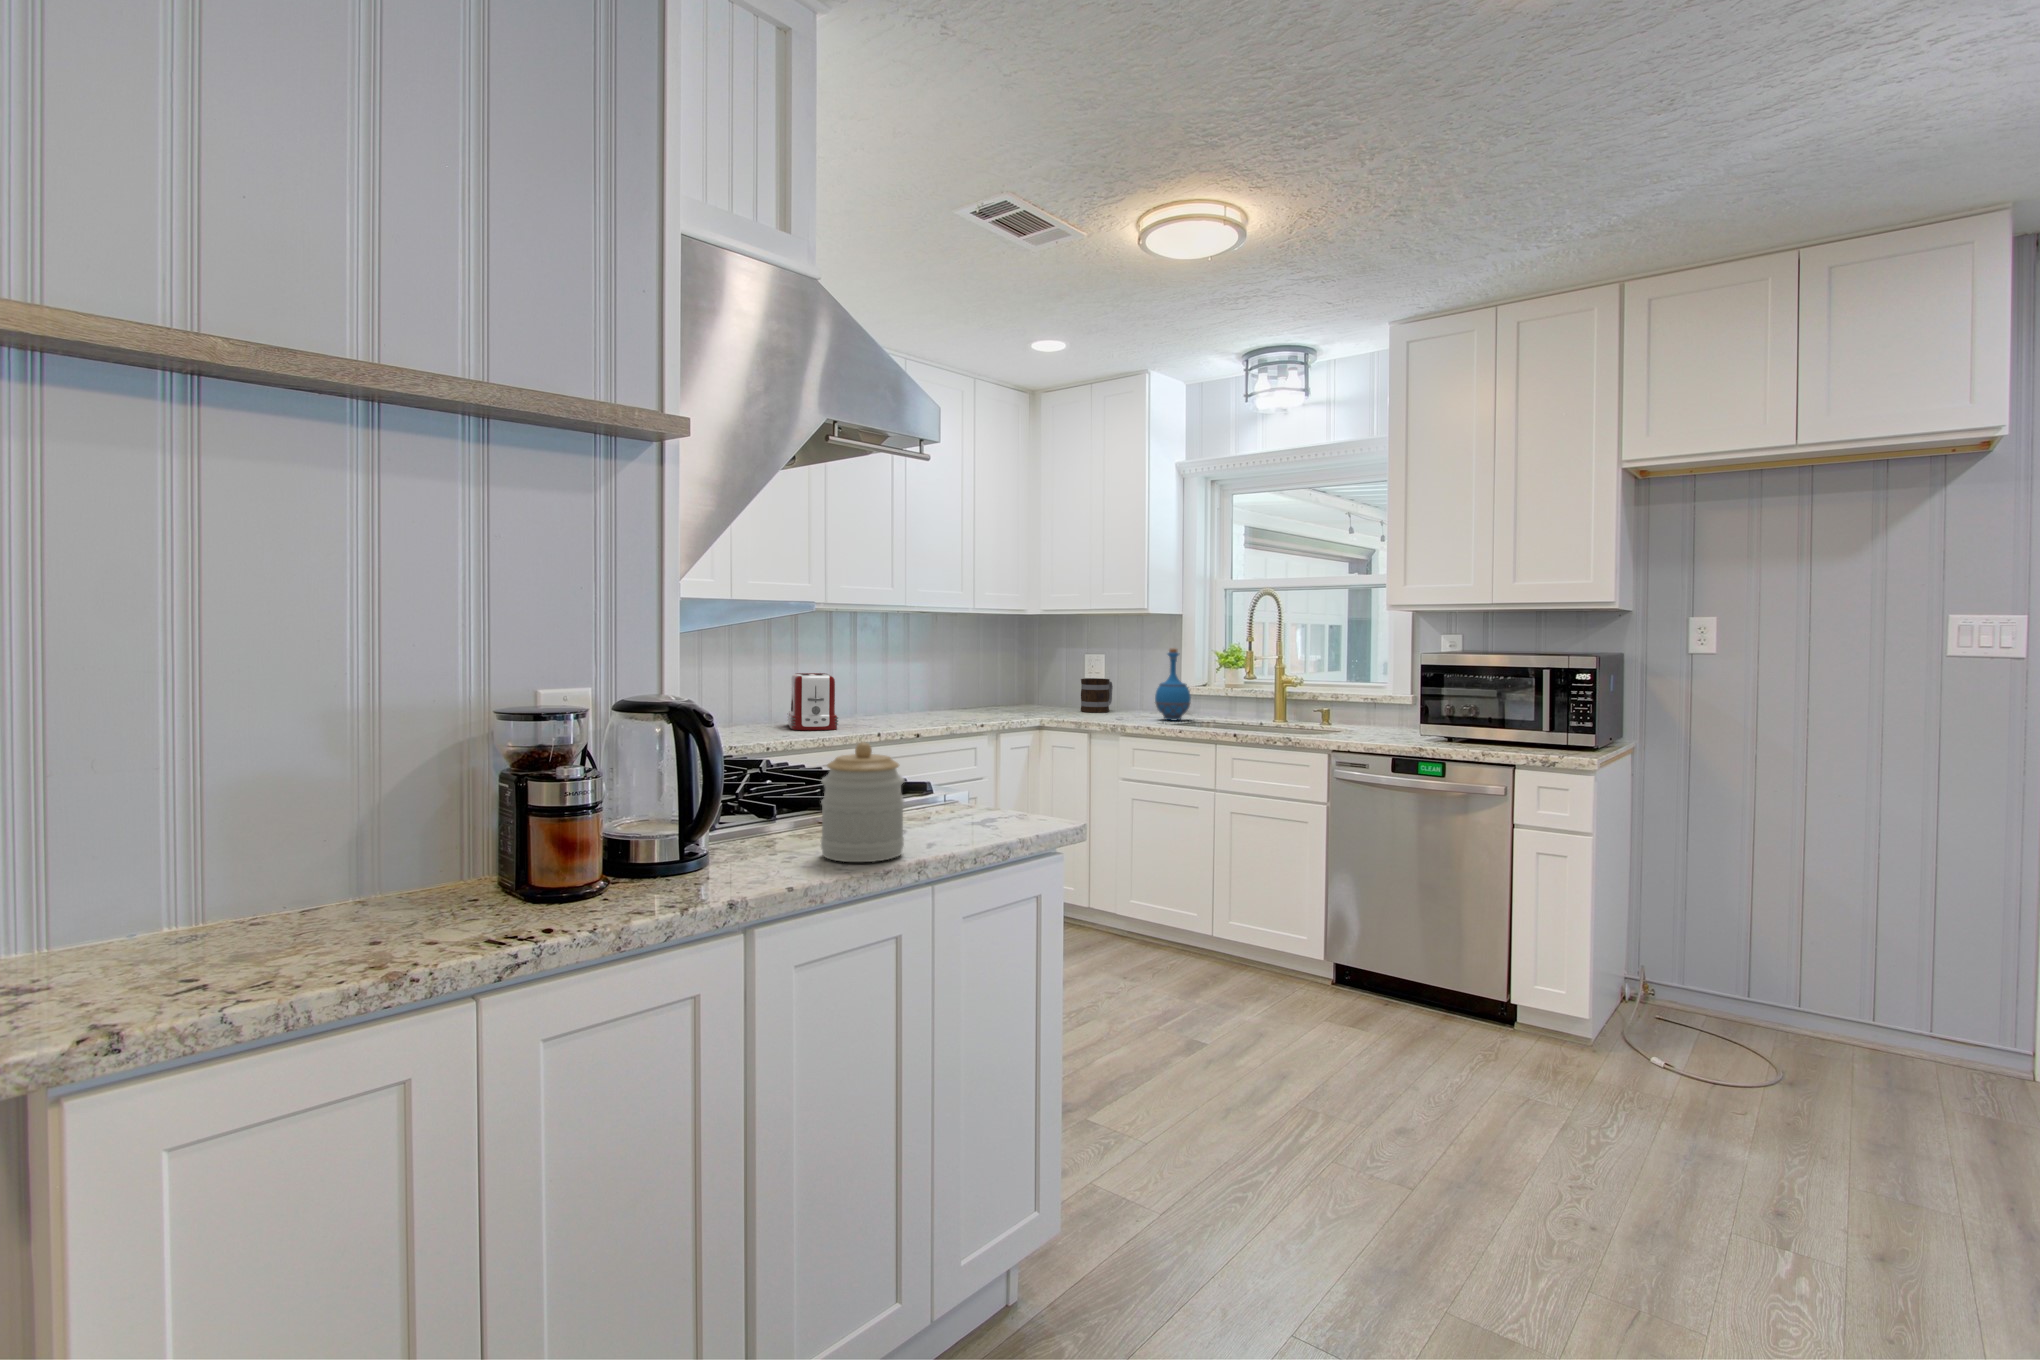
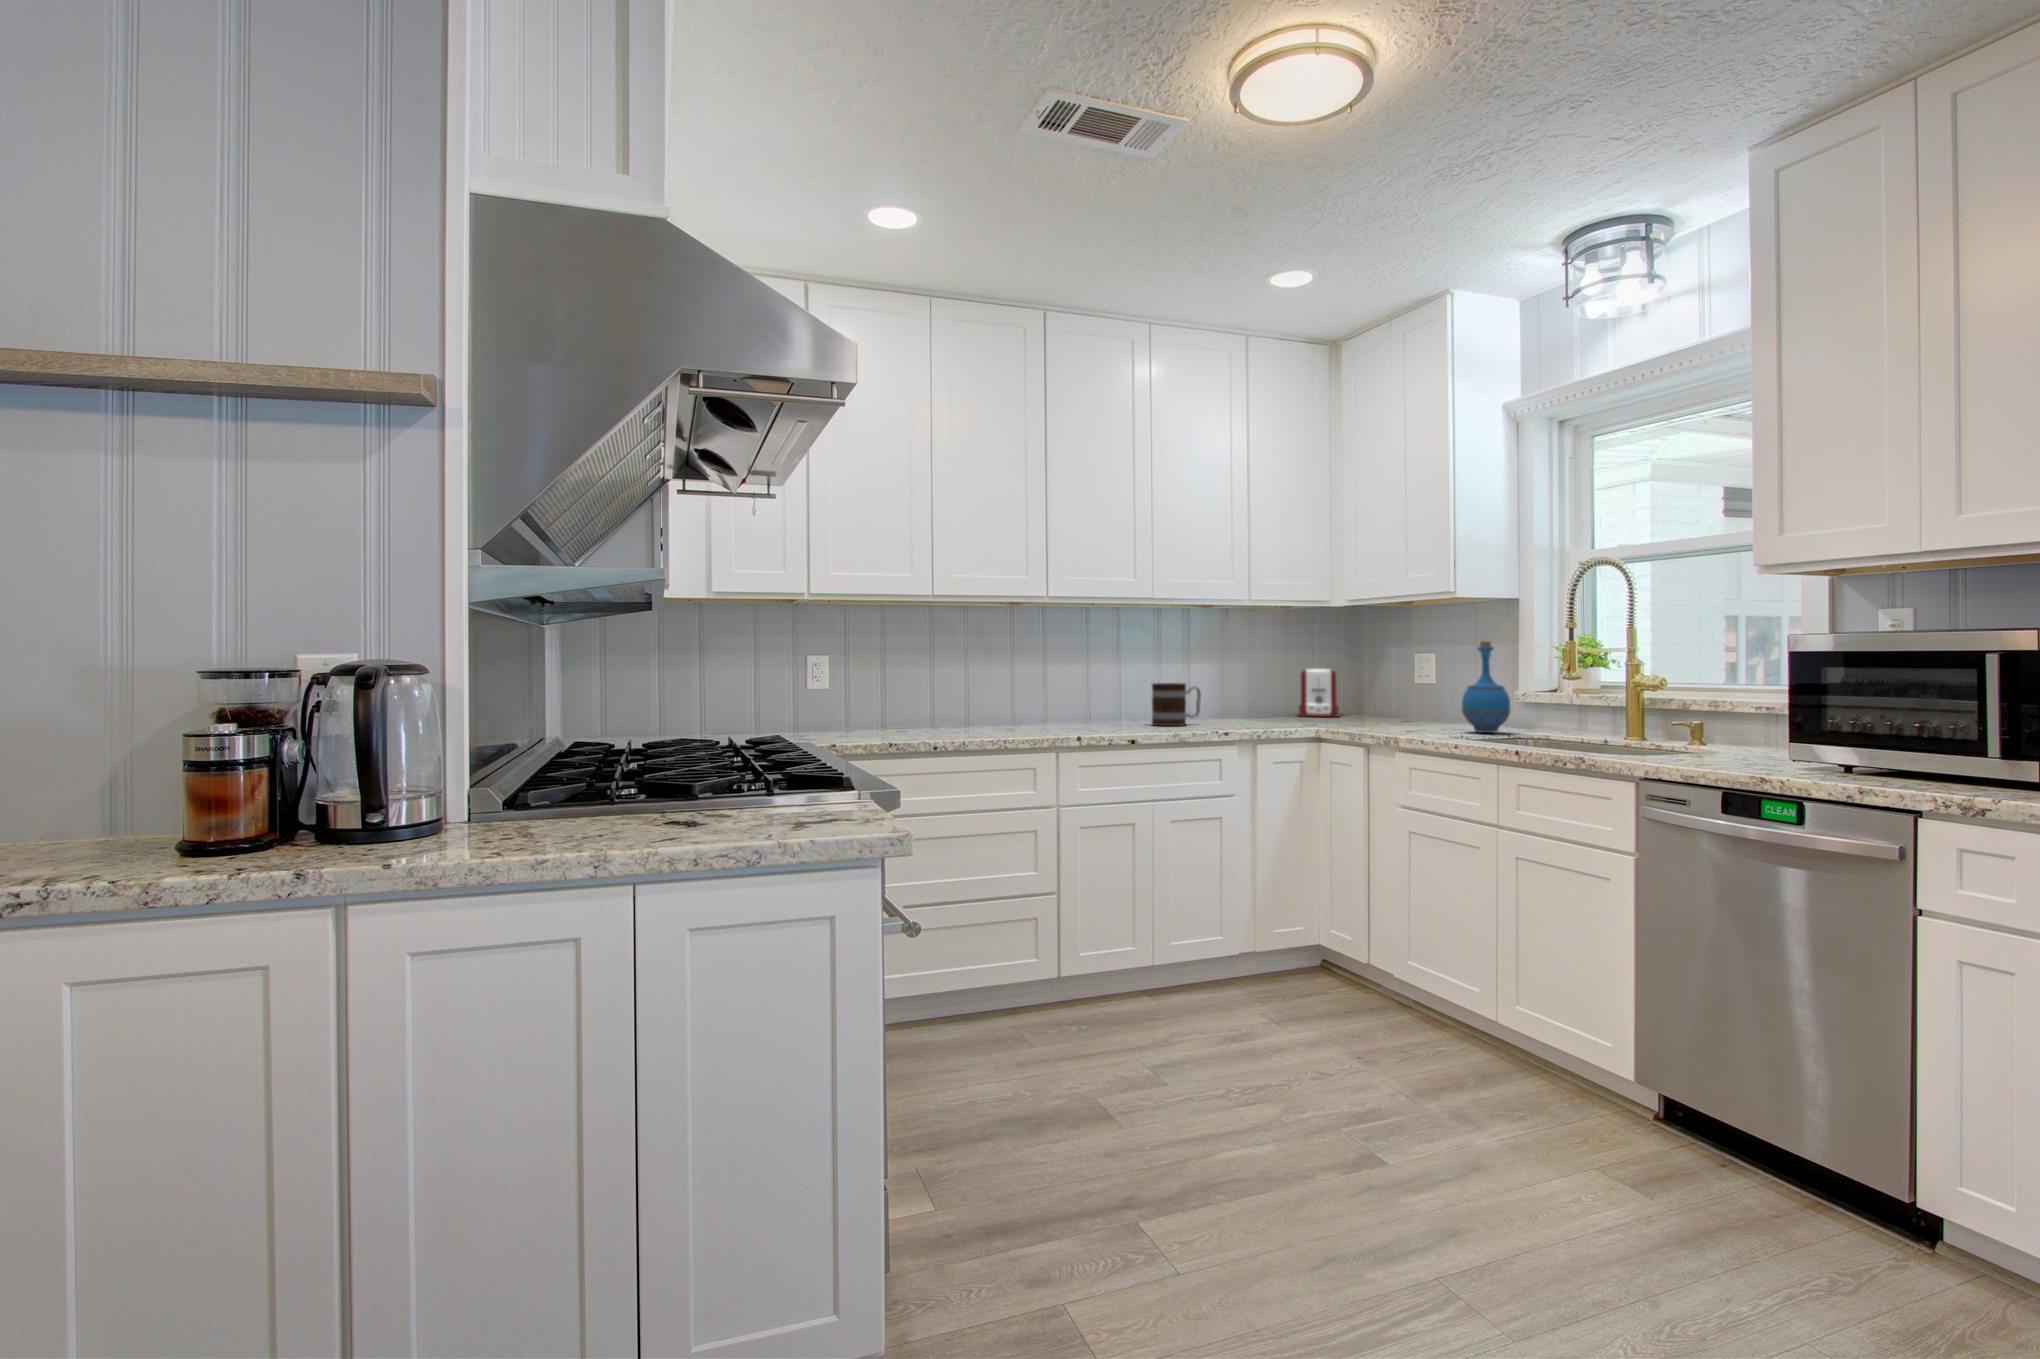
toaster: present [788,673,838,730] -> present [1297,669,1340,717]
mug: present [1081,678,1113,713] -> present [1152,683,1201,726]
jar: present [821,742,904,862] -> none [487,713,592,847]

